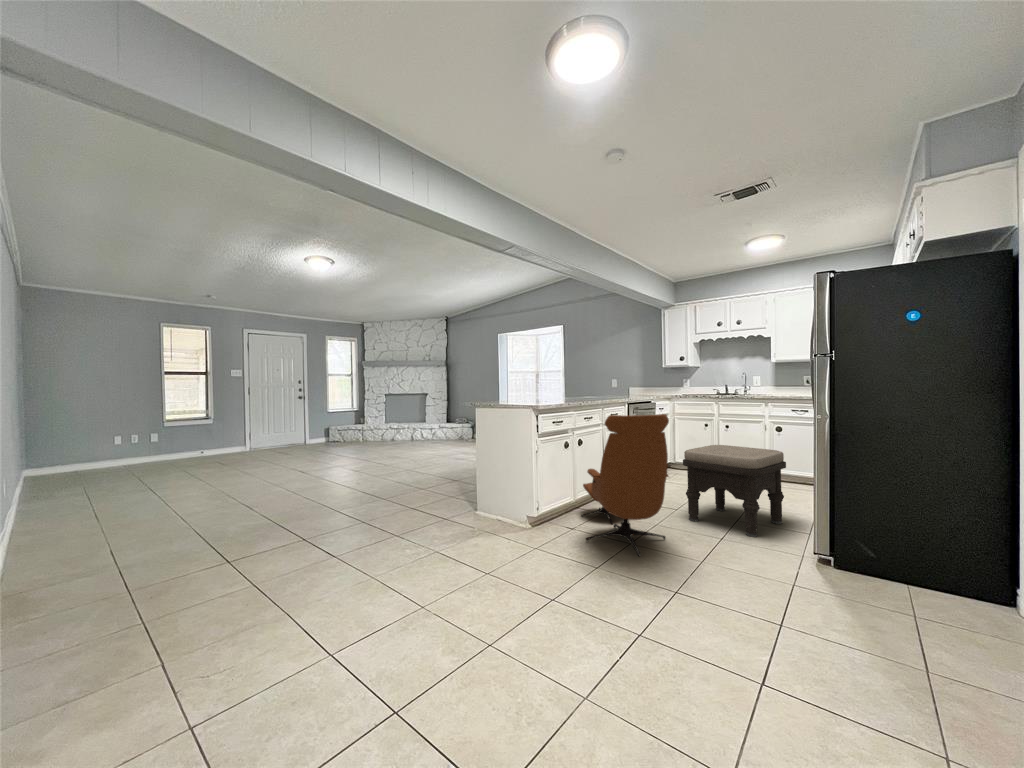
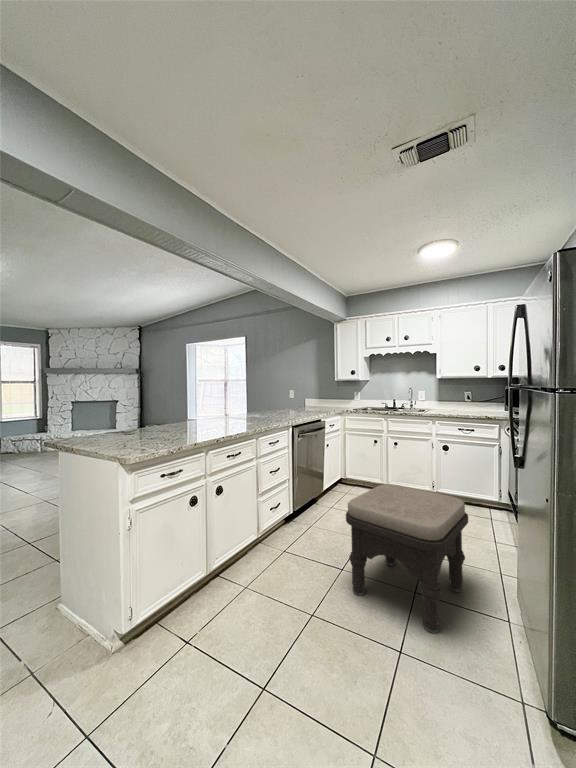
lounge chair: present [581,414,669,556] -> none [192,489,316,737]

